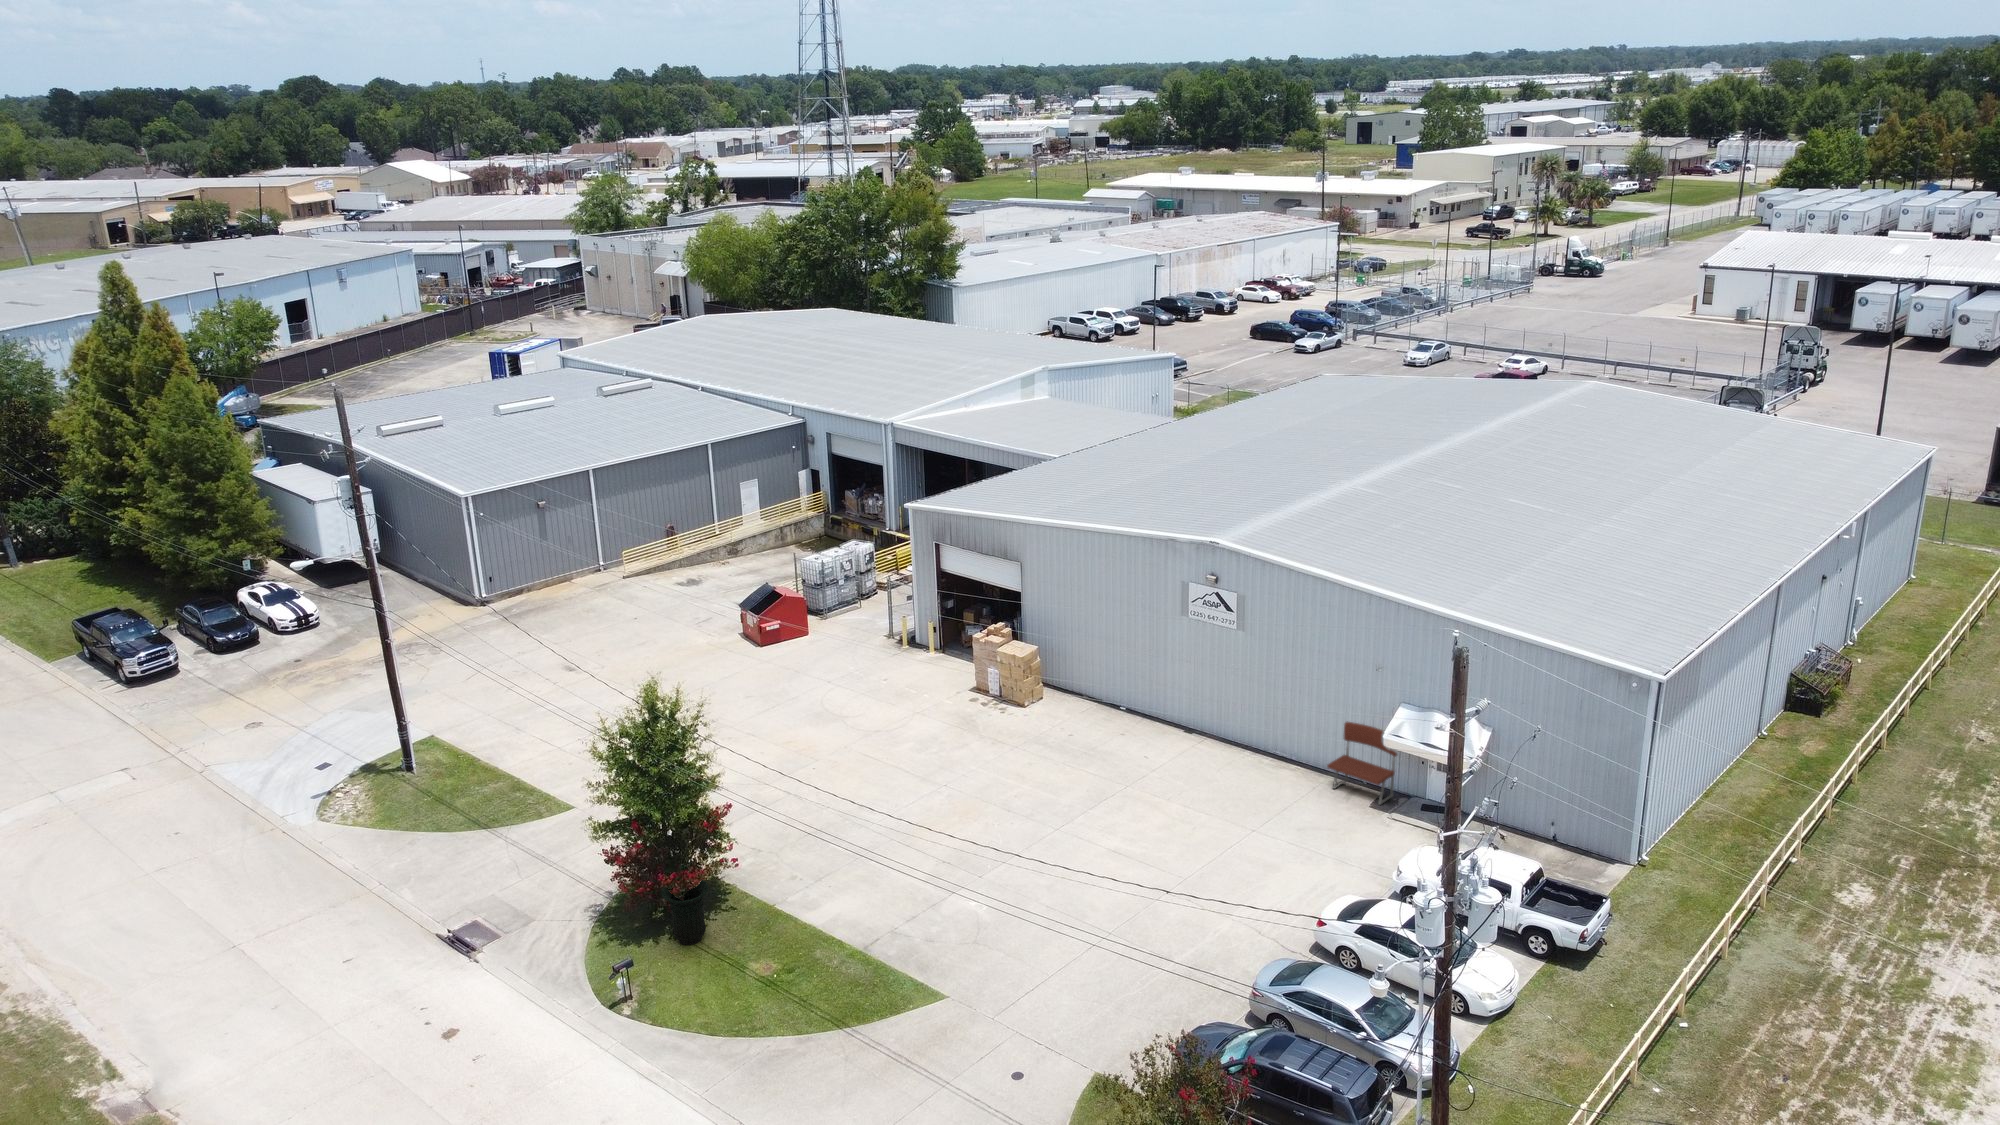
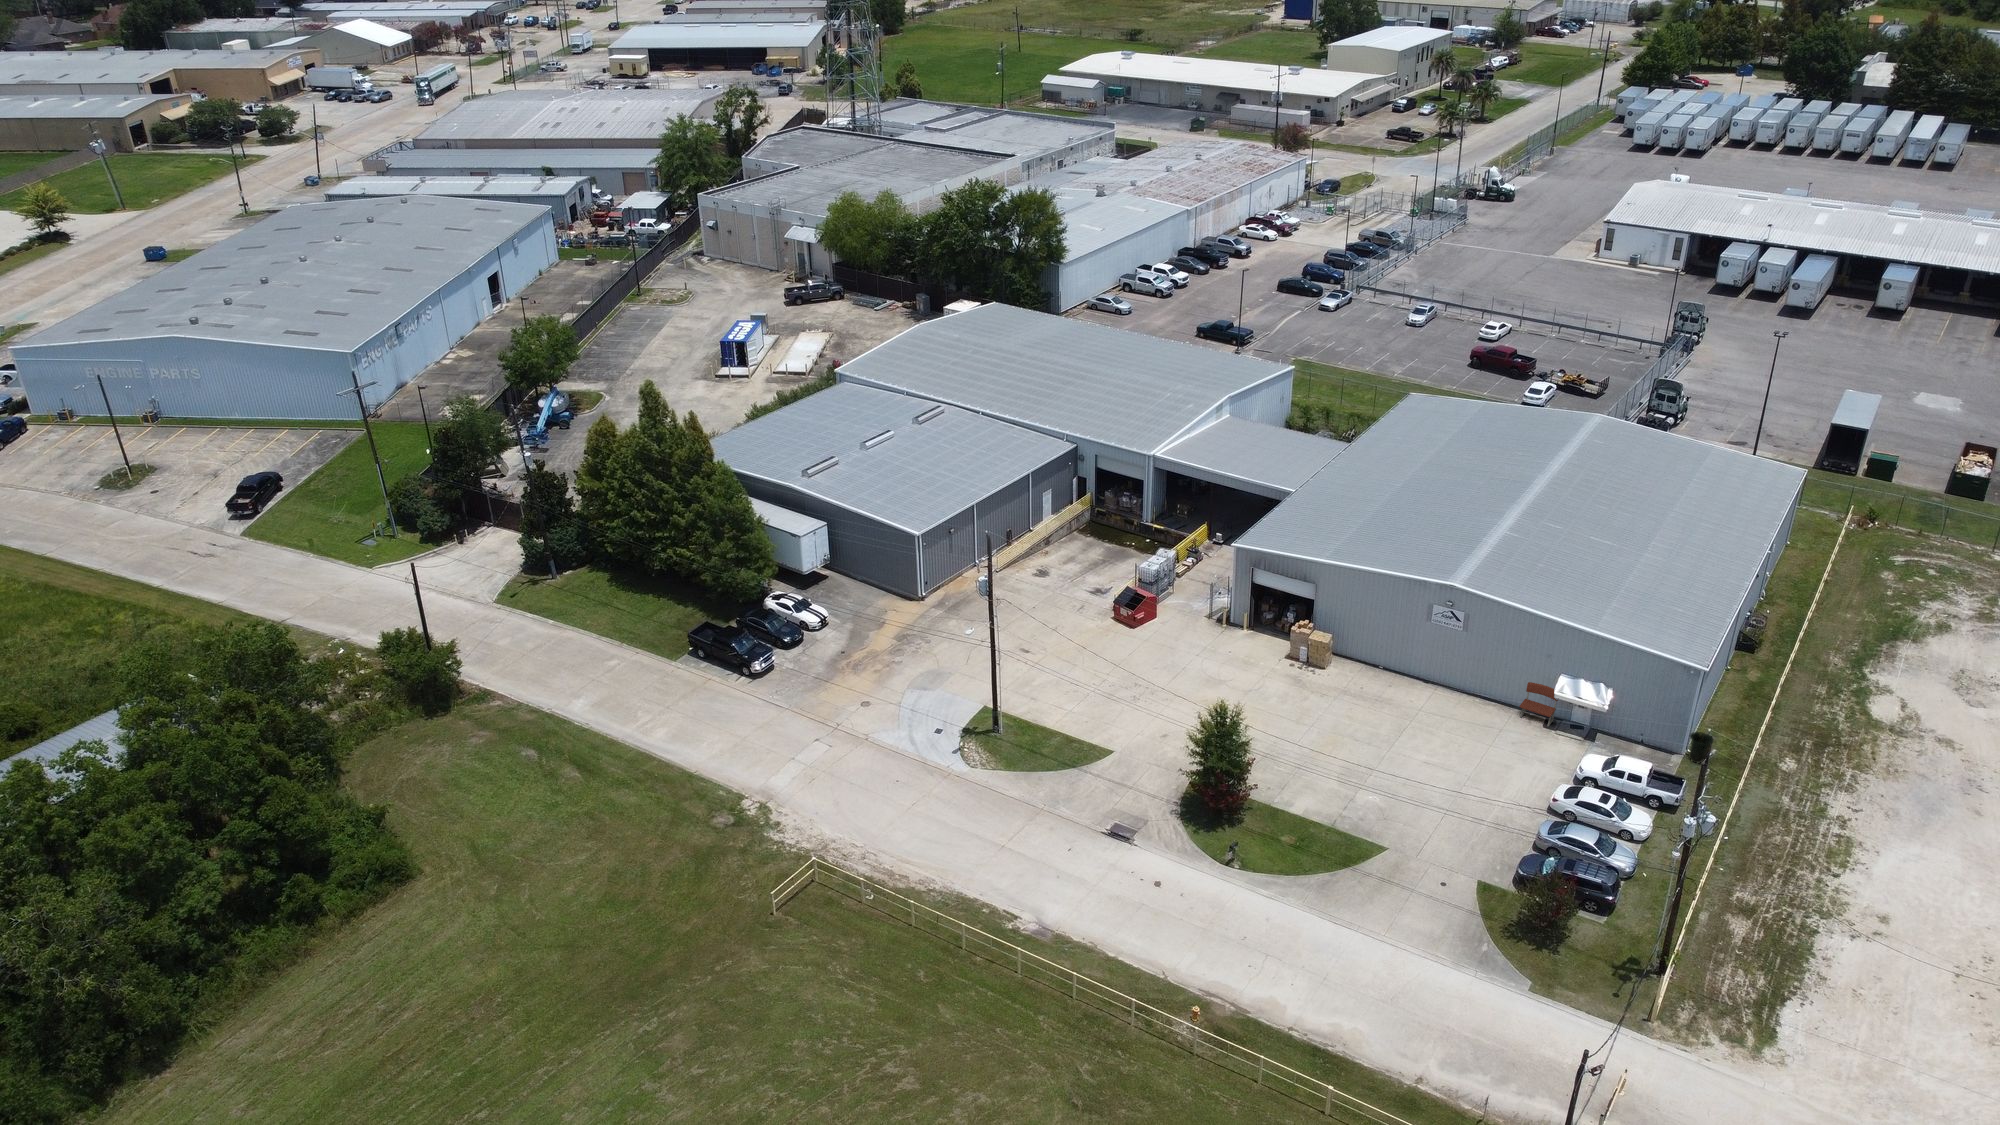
trash can: present [662,880,709,945] -> present [1689,732,1713,764]

